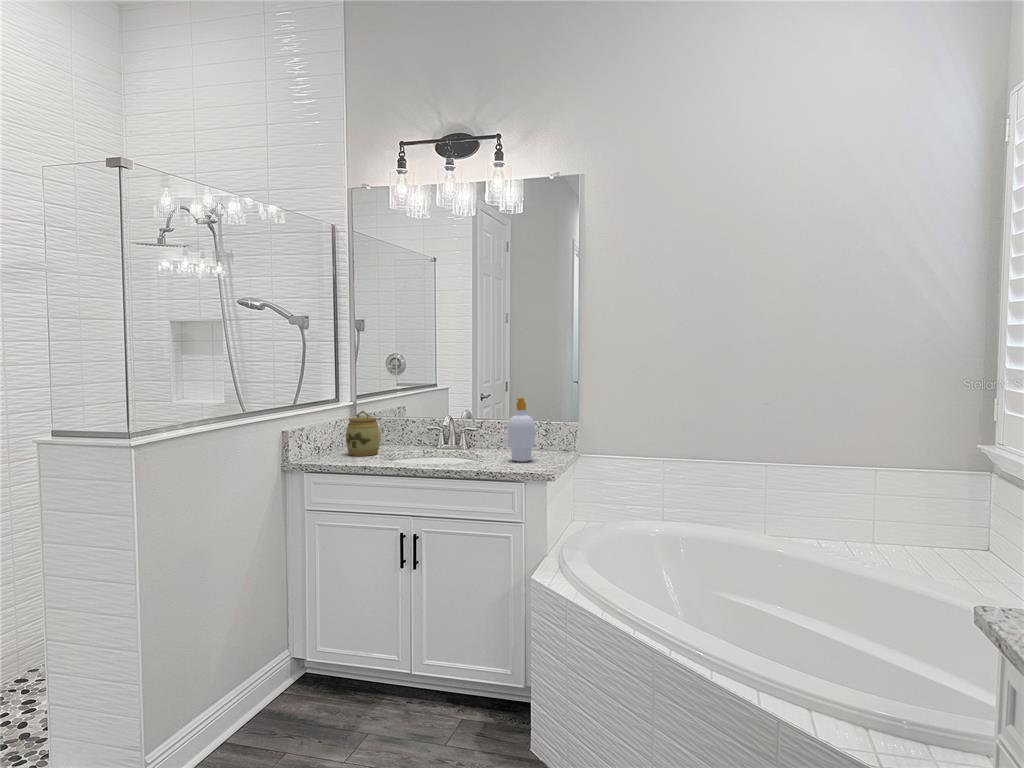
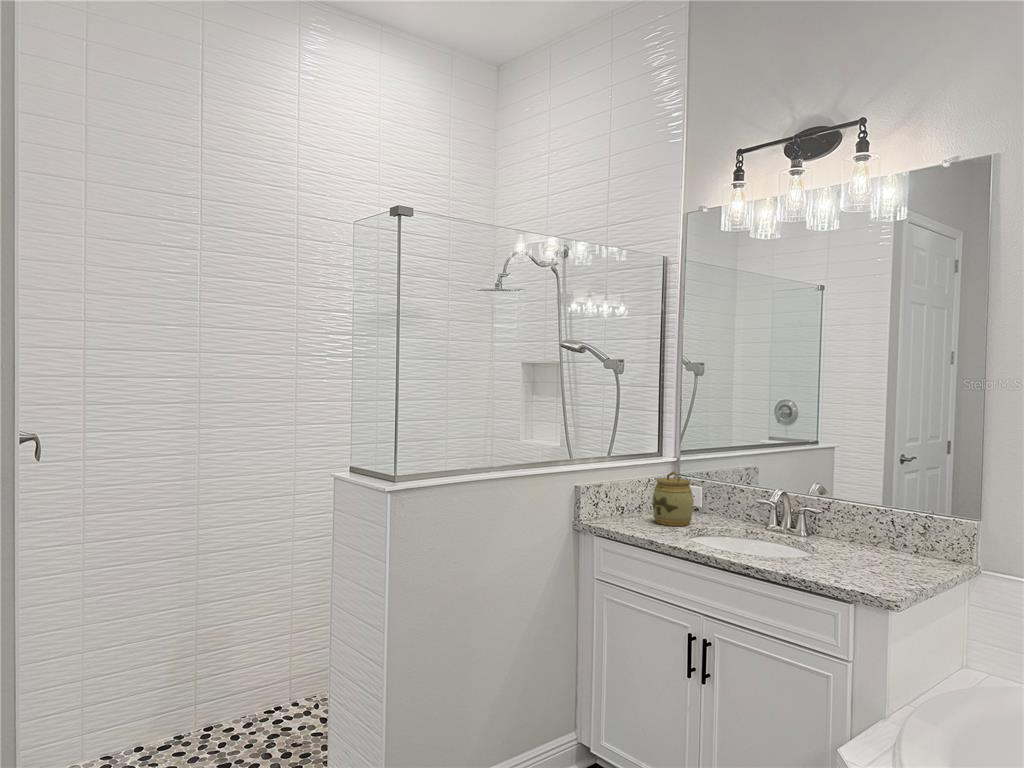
soap bottle: present [508,398,535,462] -> none [848,478,890,570]

